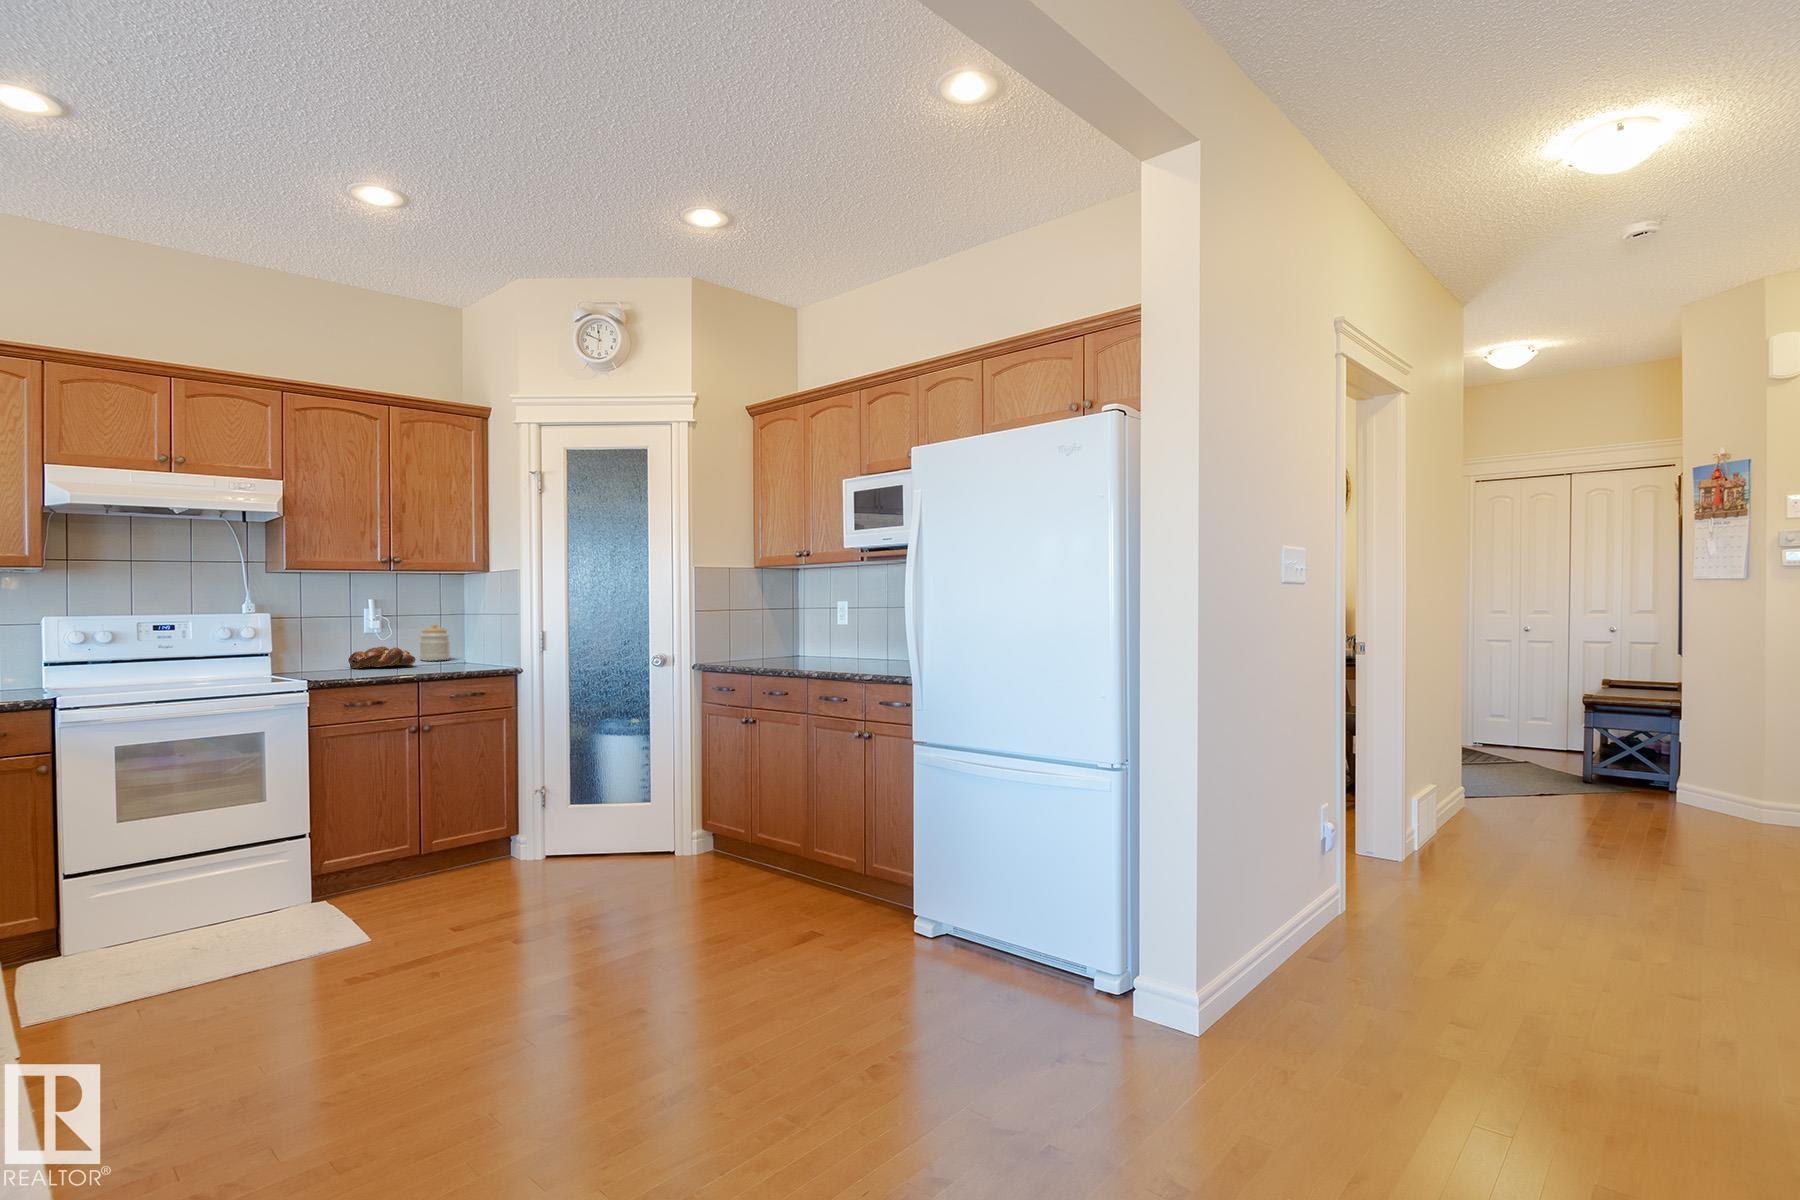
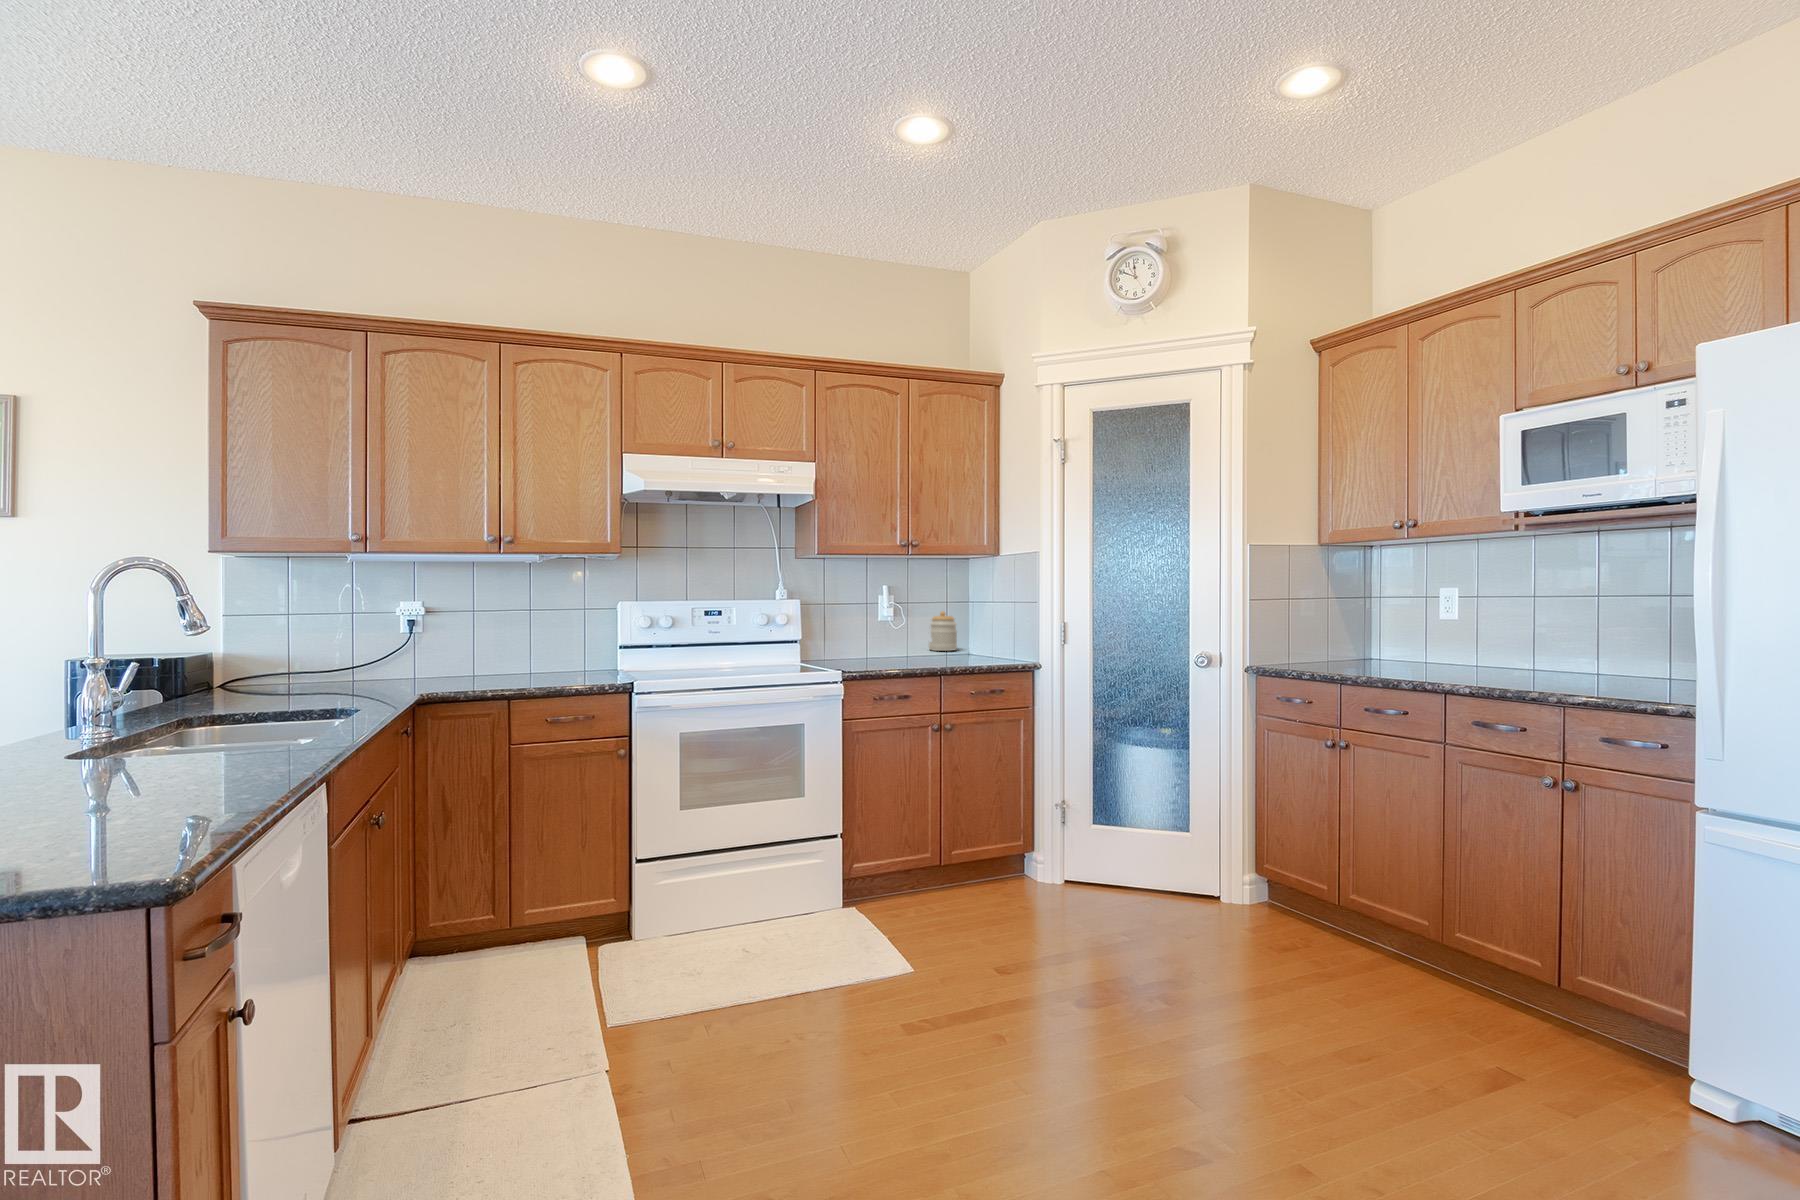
bread loaf: present [348,647,416,668] -> none [867,635,930,658]

